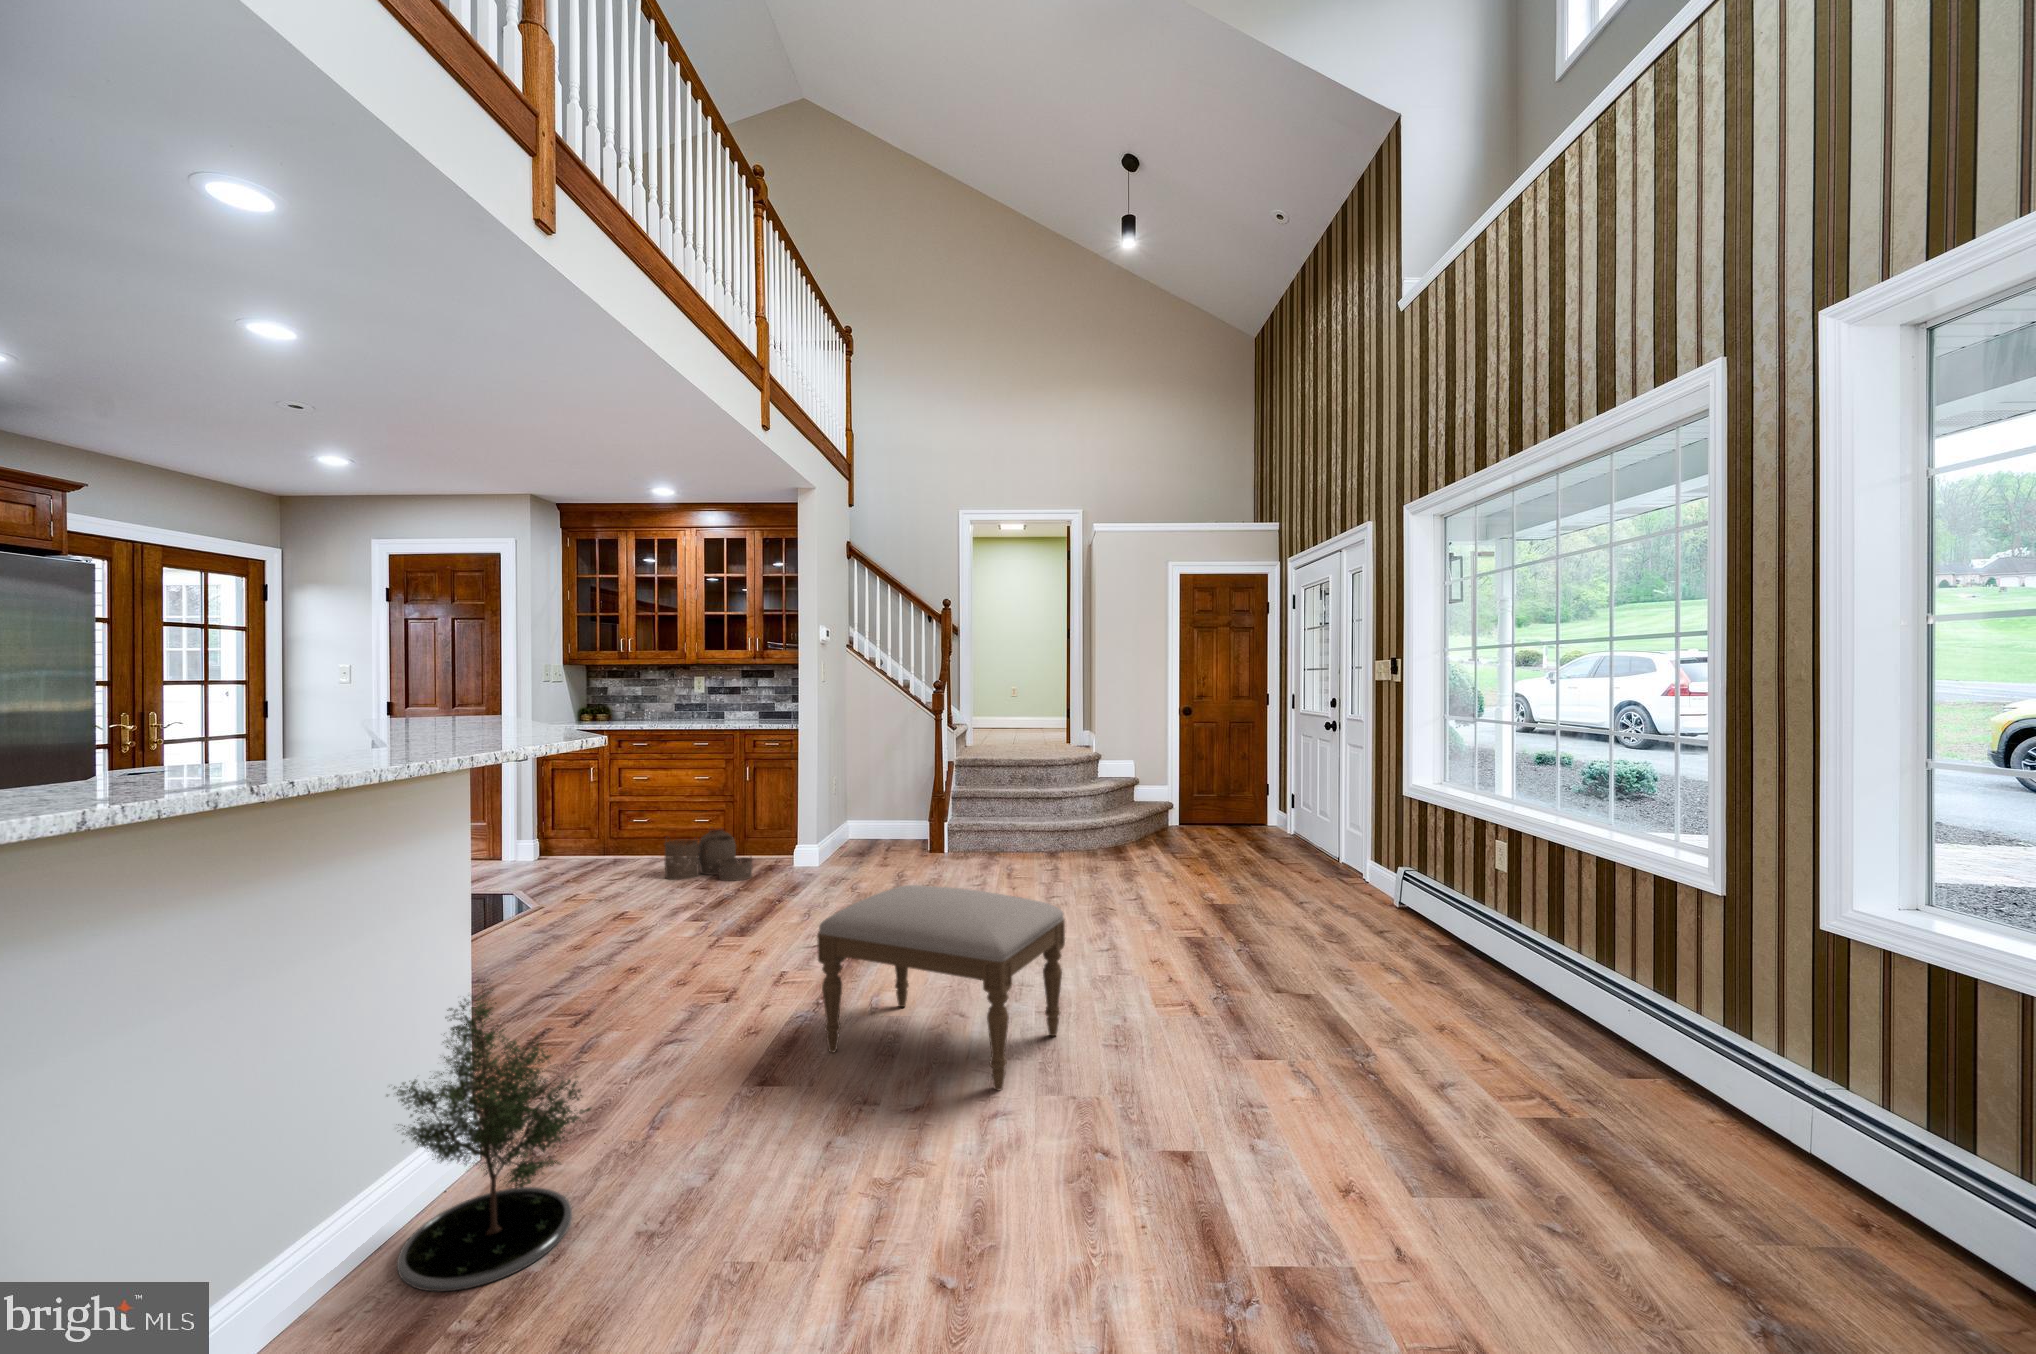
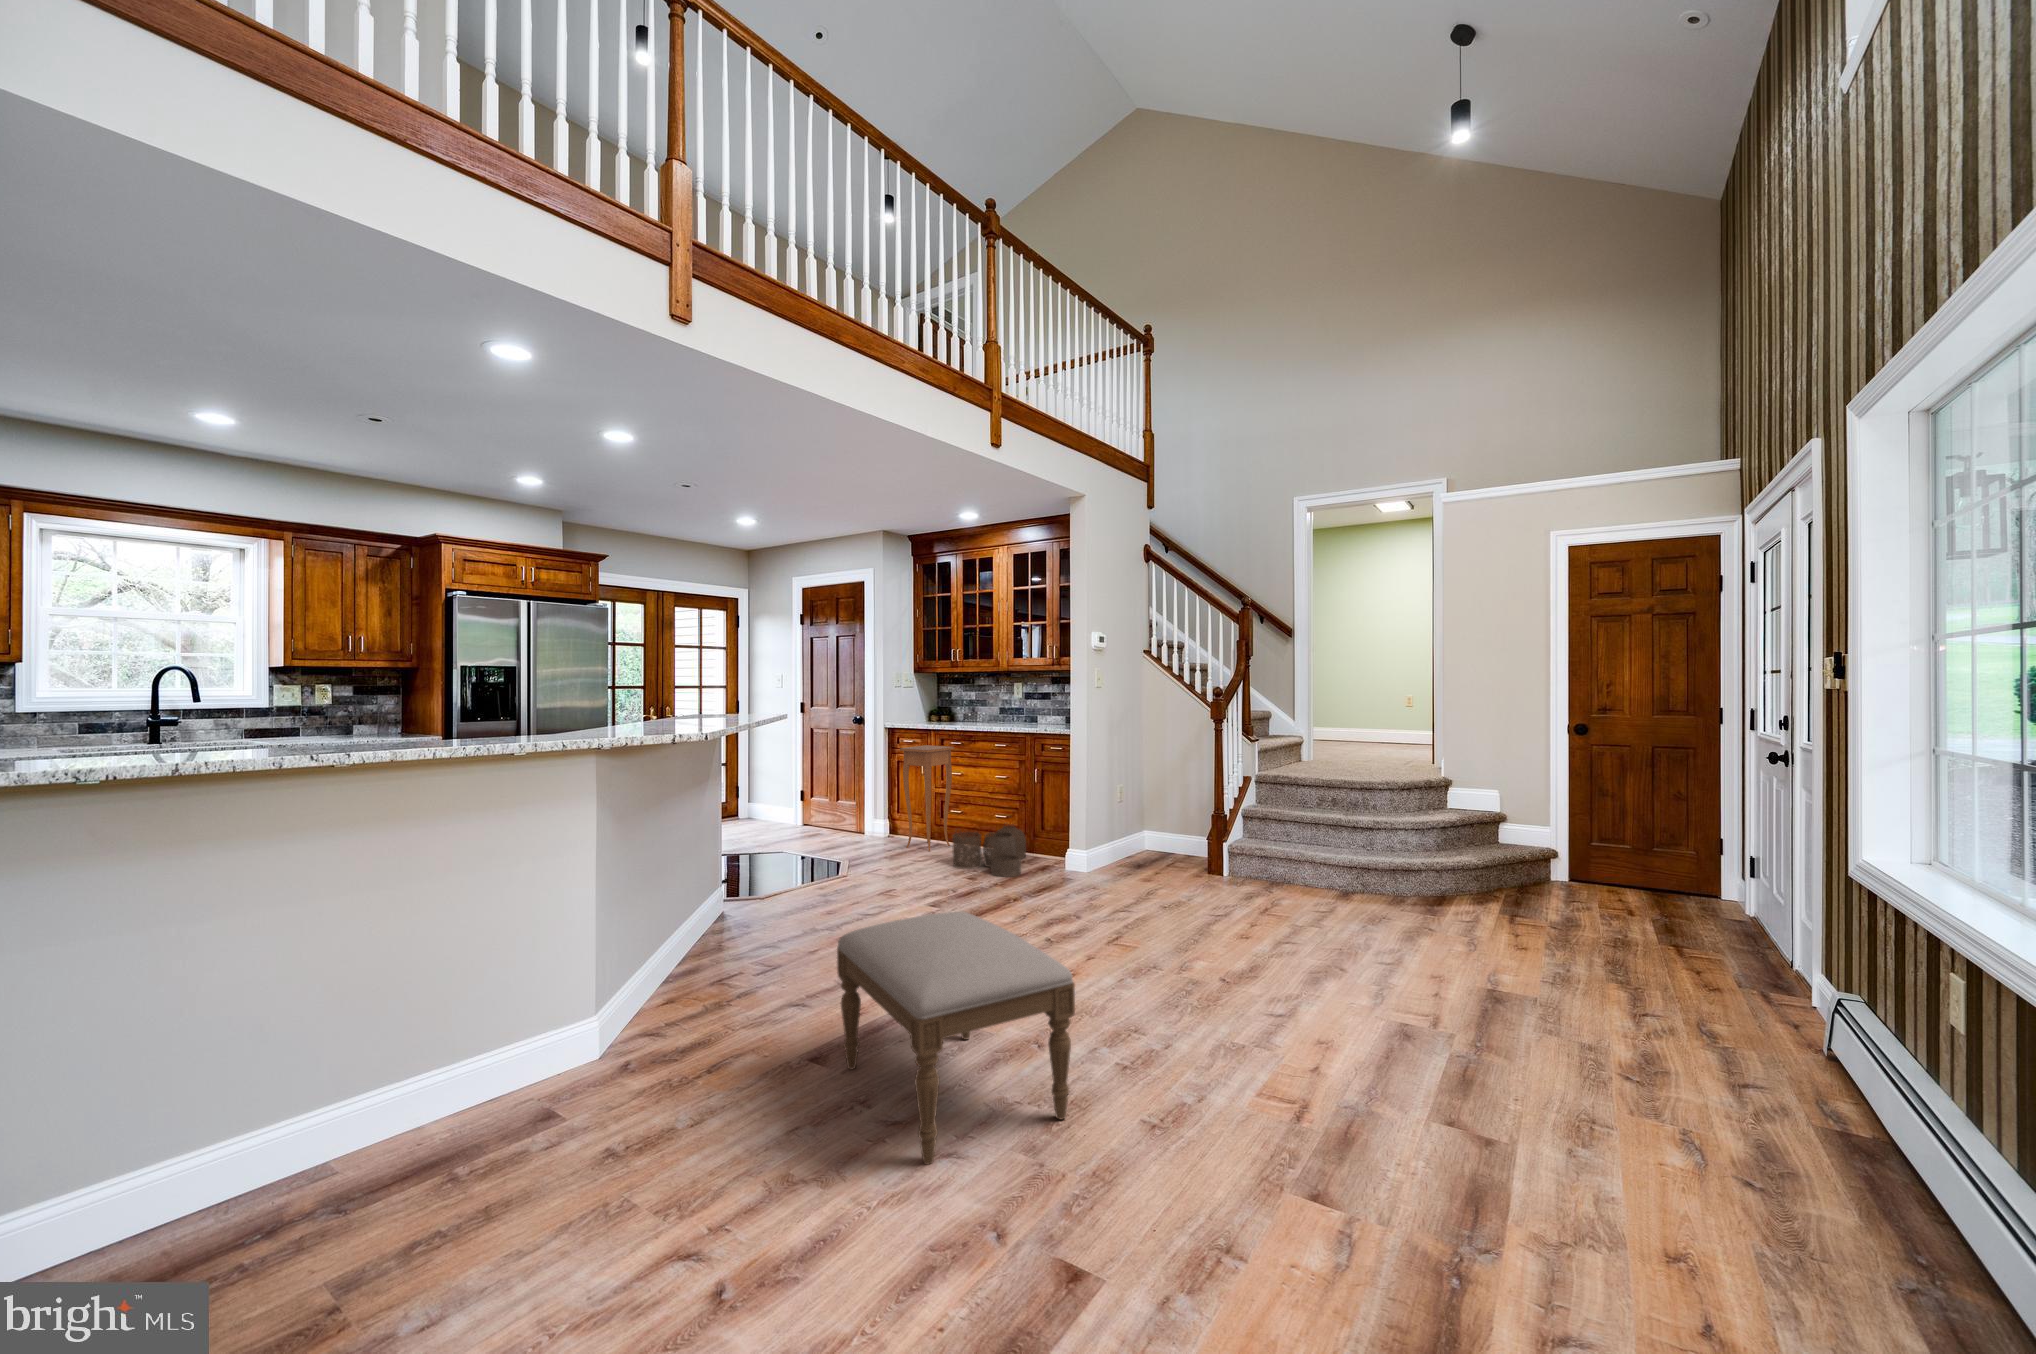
side table: none [571,749,637,869] -> present [900,745,954,851]
potted tree: present [387,979,591,1291] -> none [364,940,518,1189]

